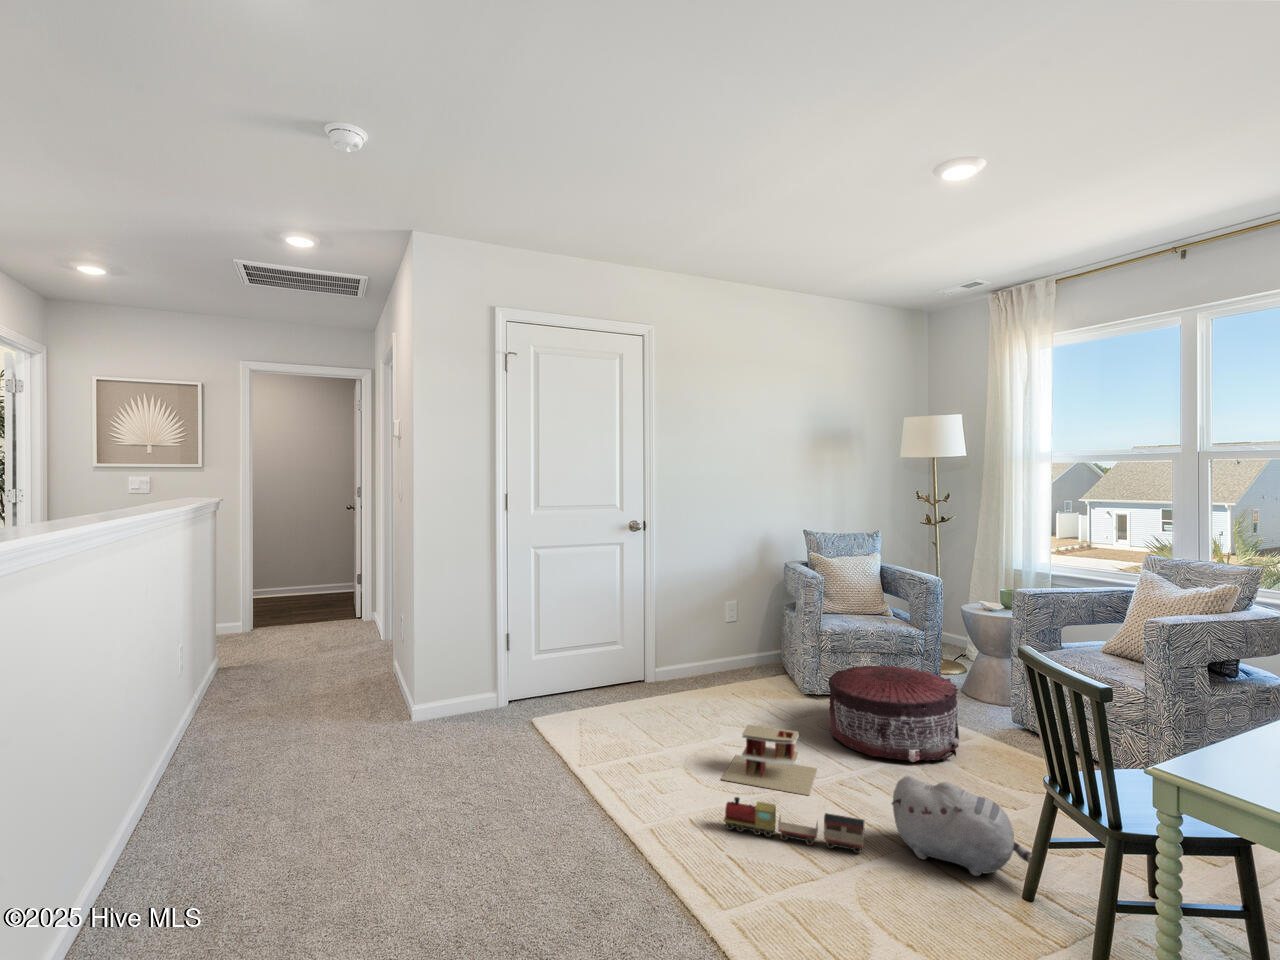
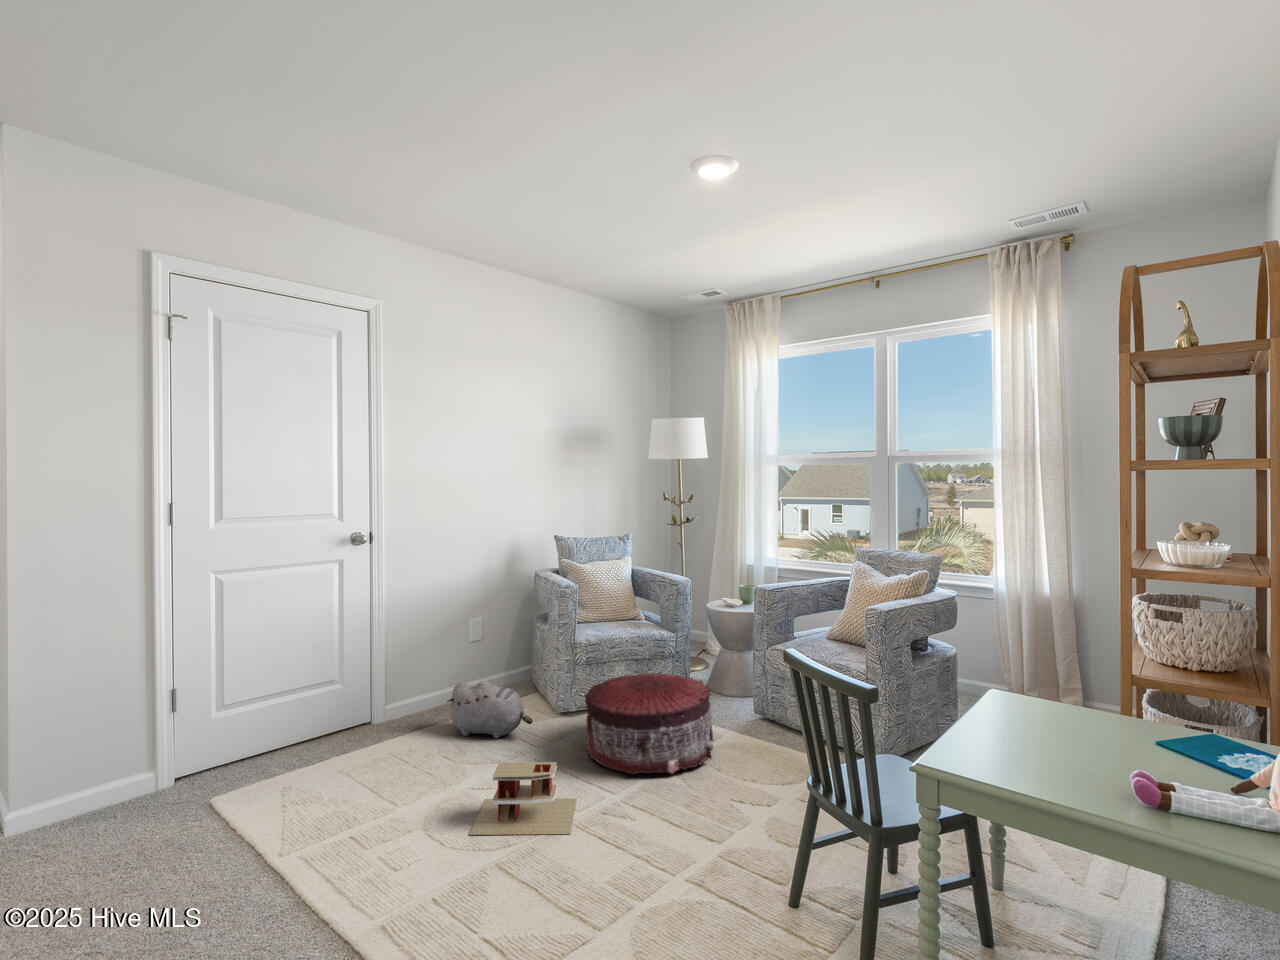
plush toy: present [892,776,1032,876] -> present [447,681,533,738]
toy train: present [723,797,864,853] -> none [473,855,633,900]

